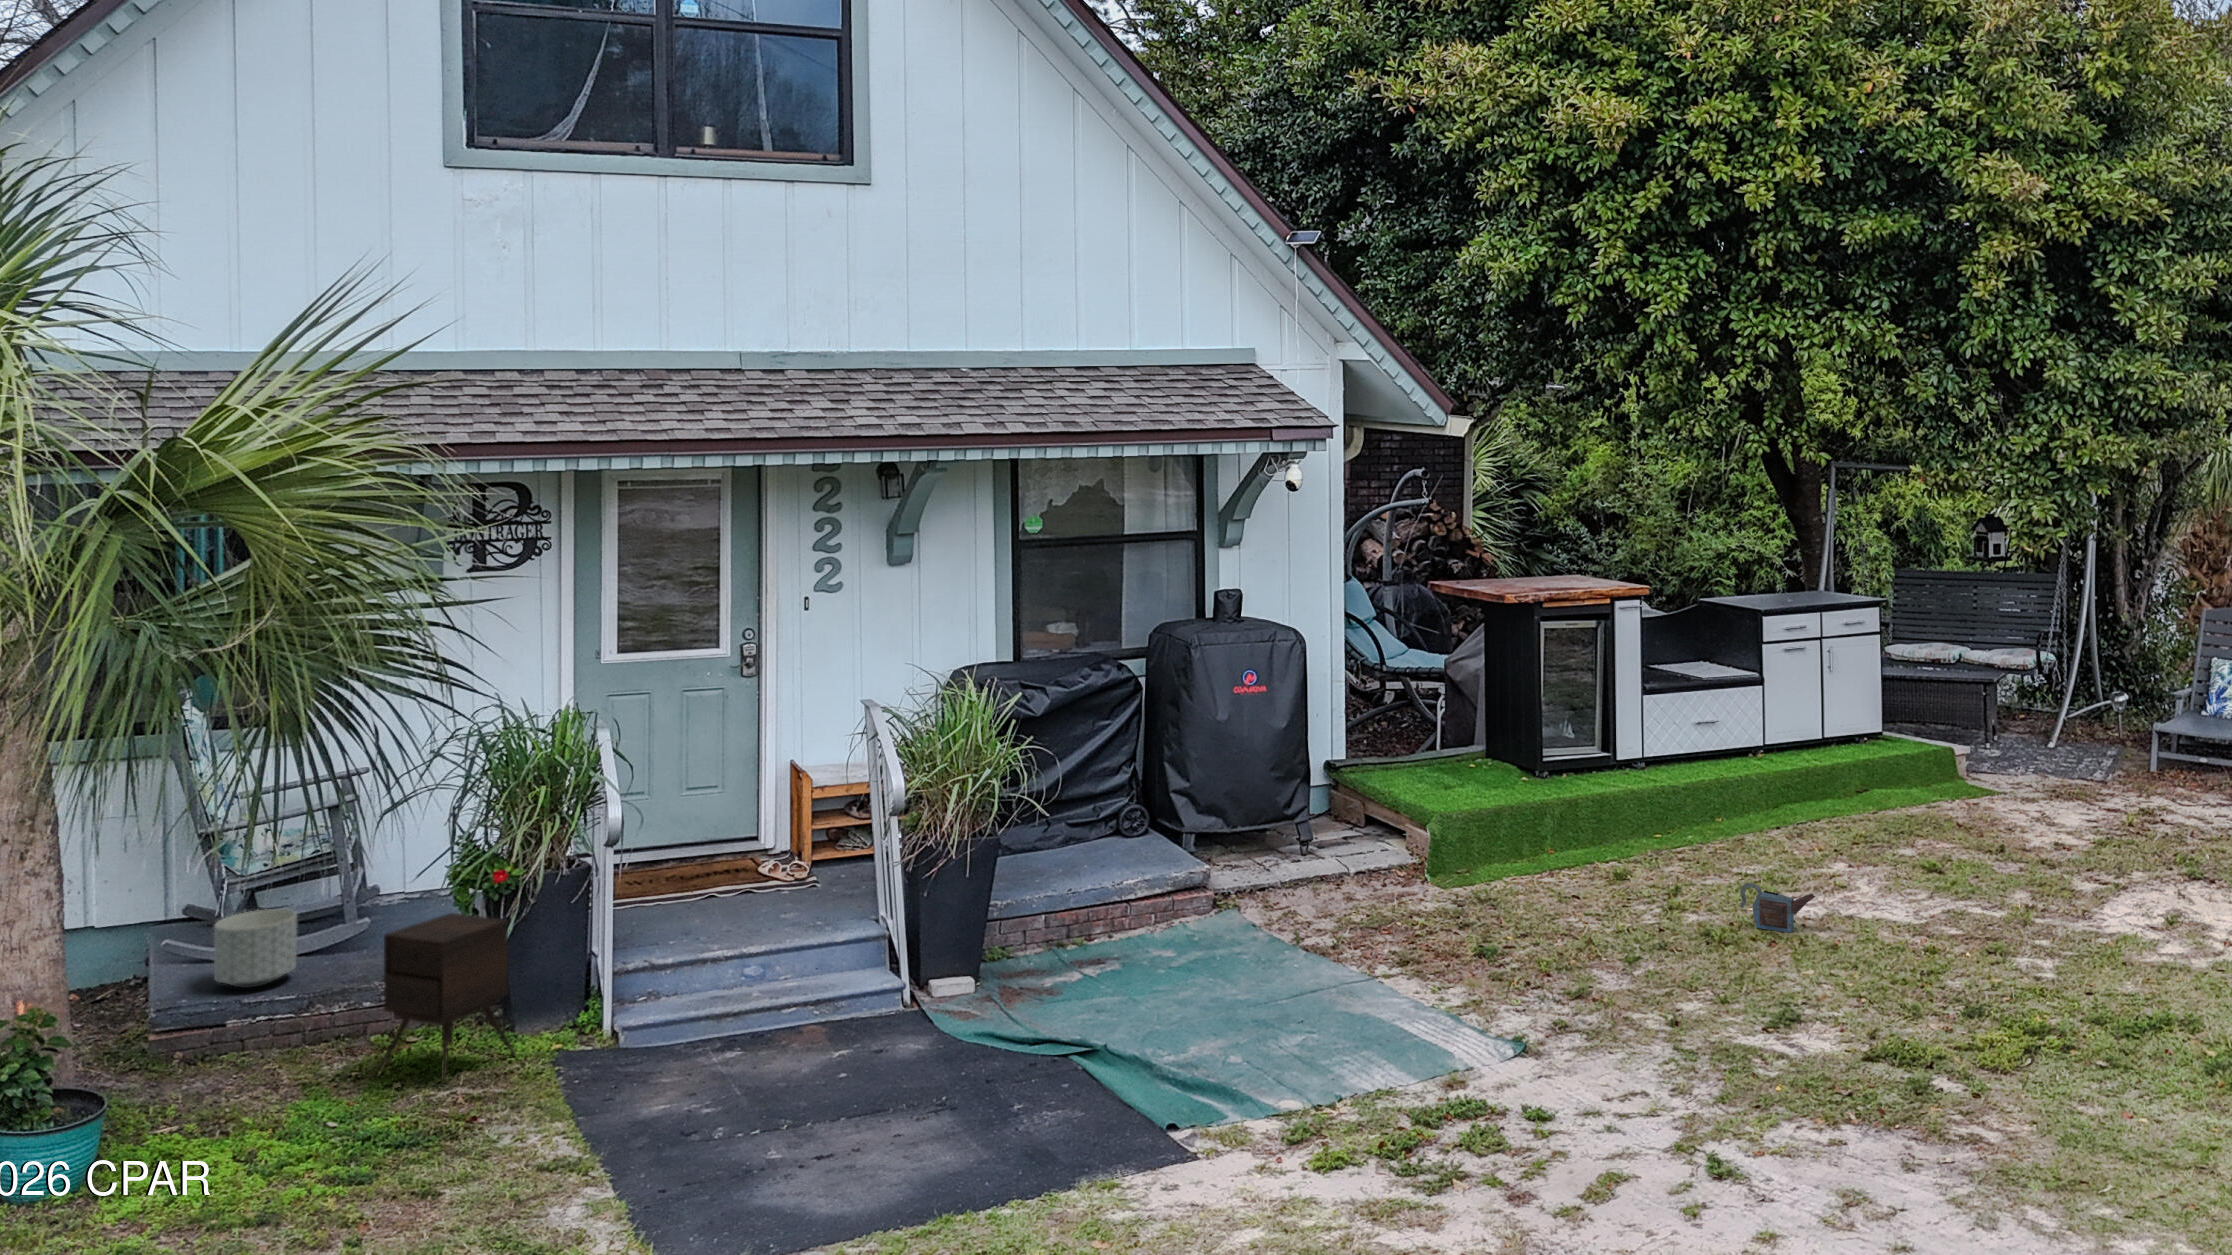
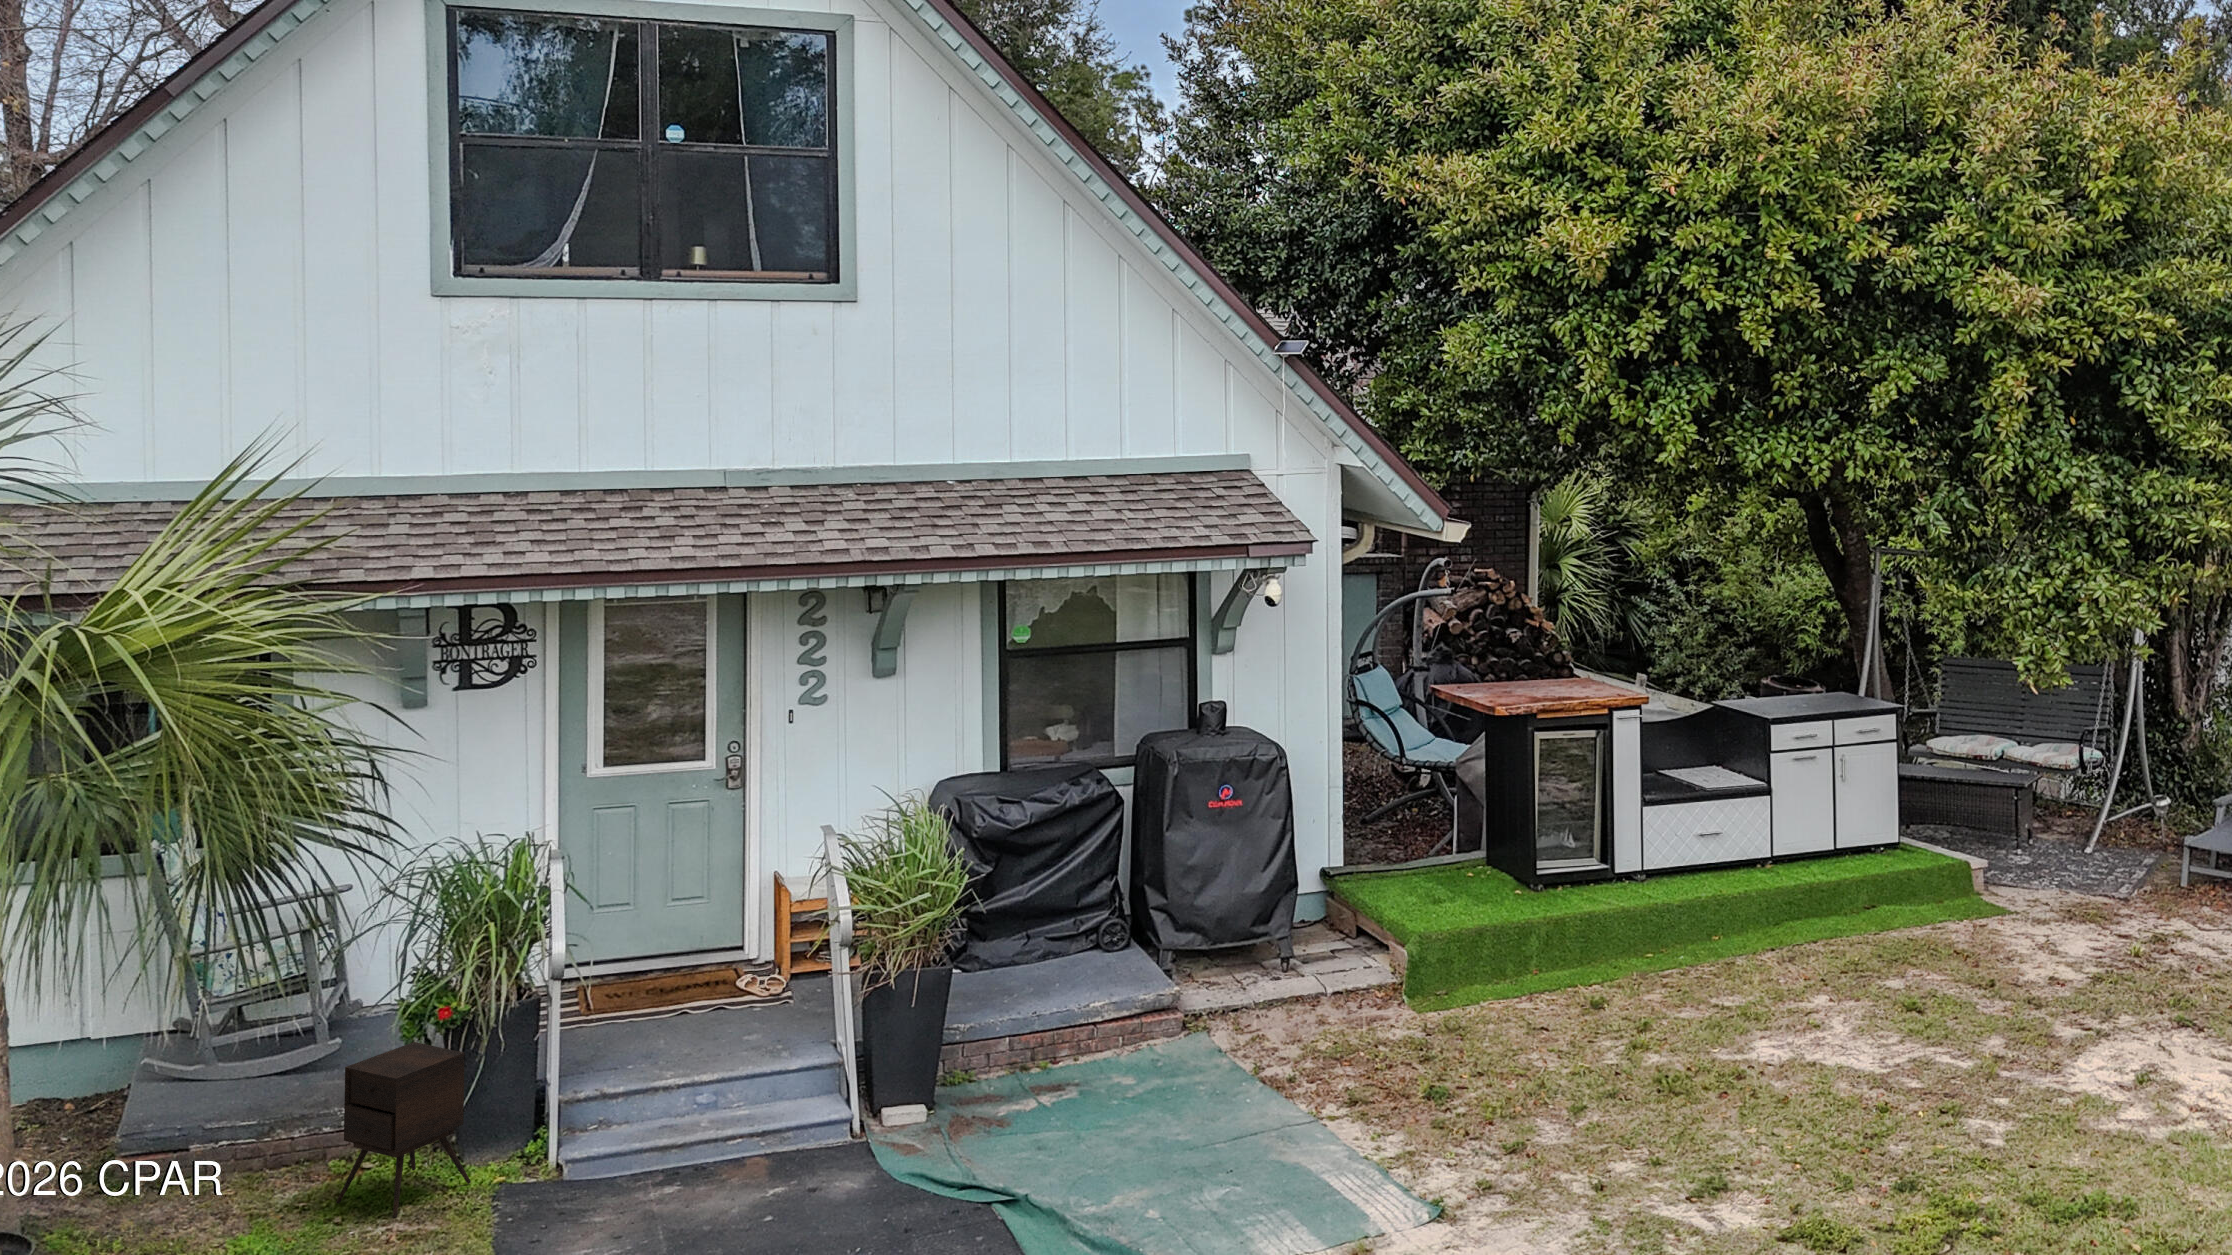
watering can: present [1740,883,1815,933] -> none [1700,1023,1774,1078]
planter: present [214,909,297,988] -> none [197,1029,276,1107]

